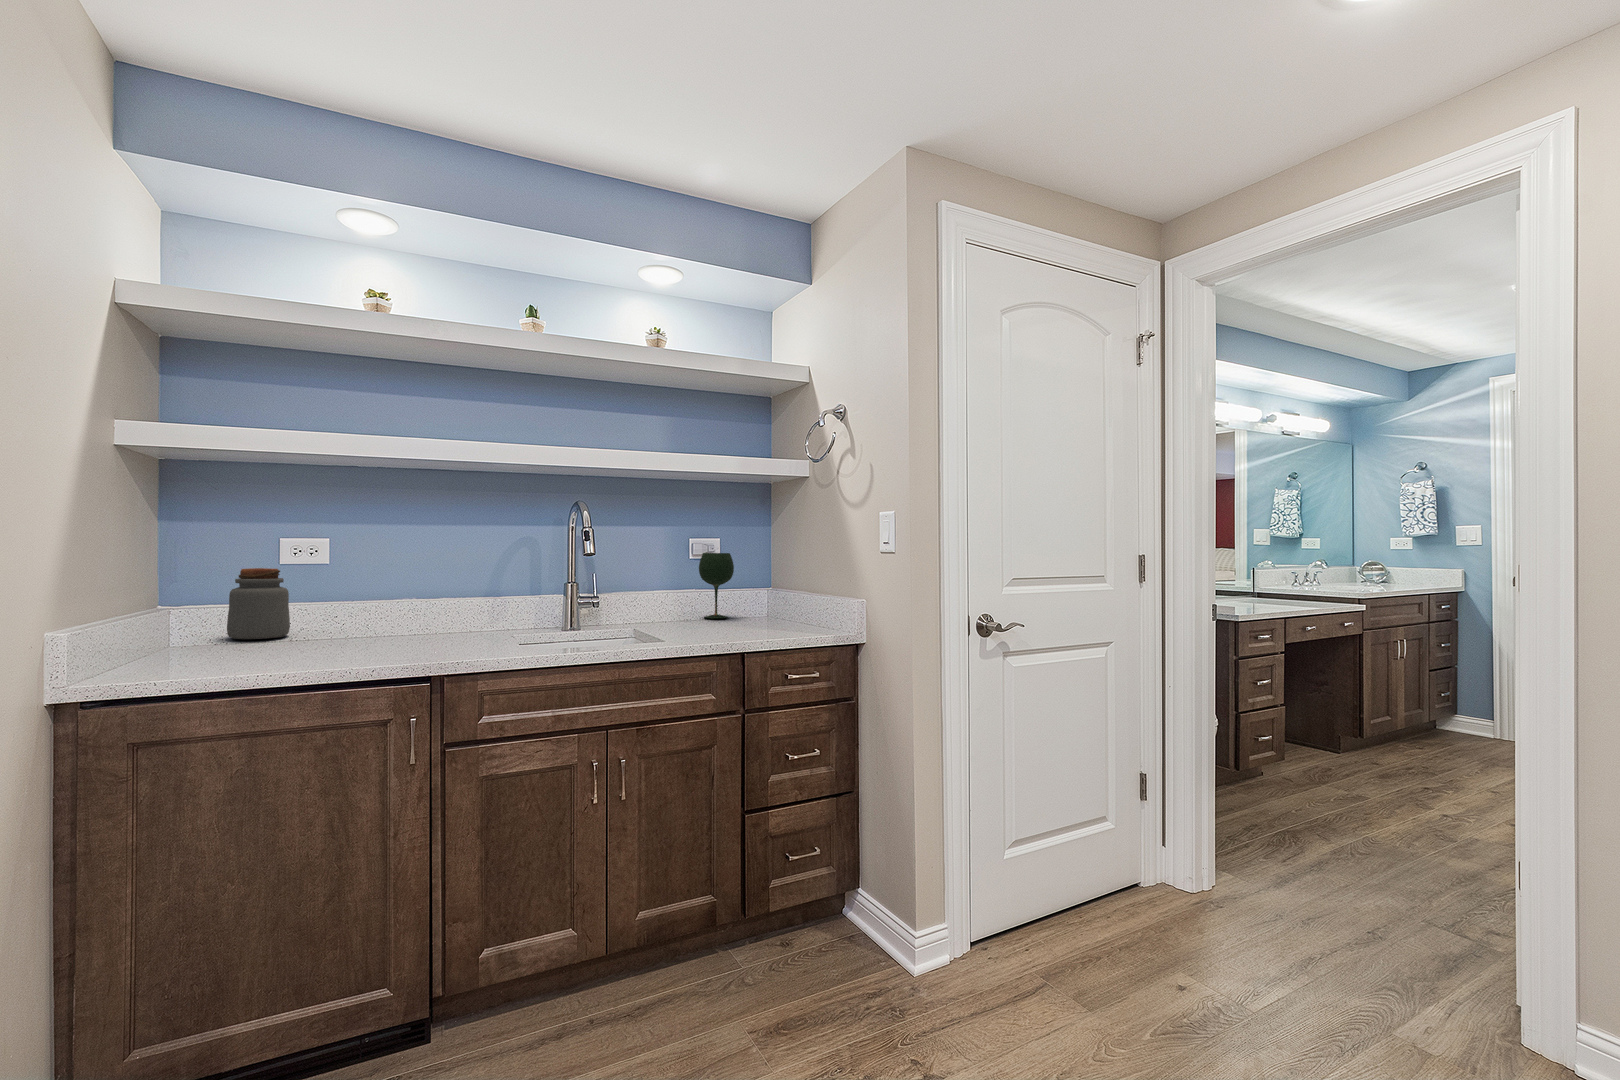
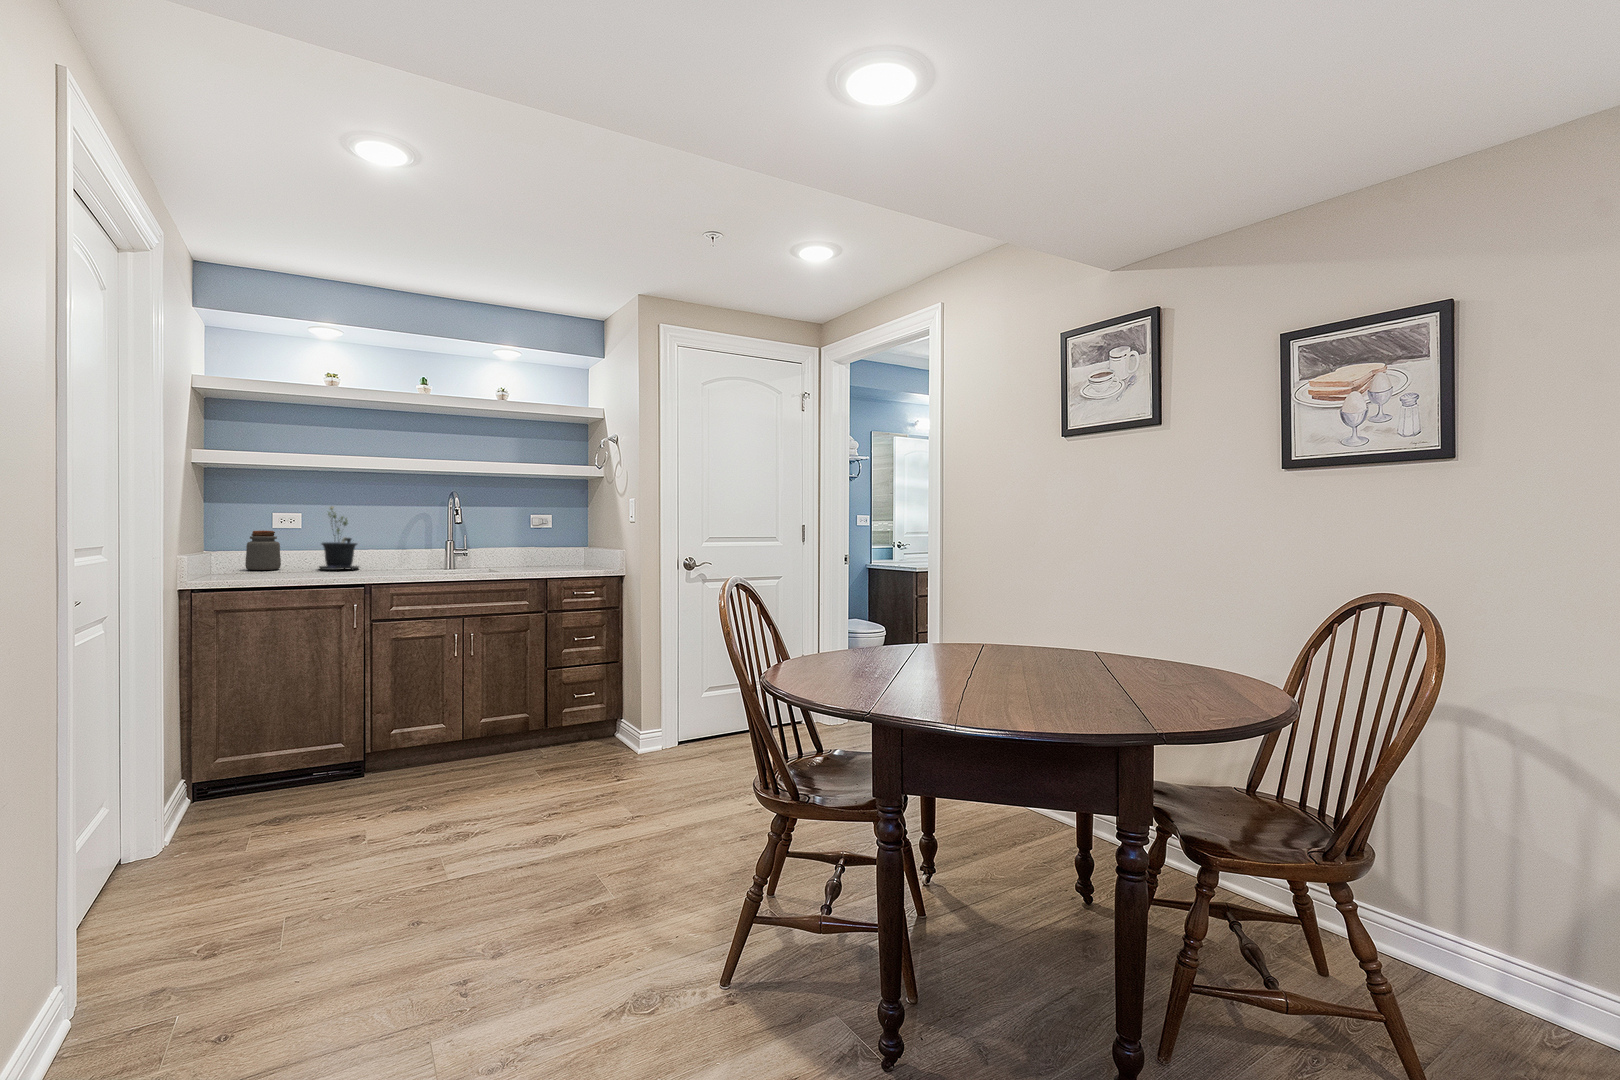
potted plant: none [355,525,429,637] -> present [319,507,359,570]
wine glass: present [699,553,734,619] -> none [535,524,558,565]

